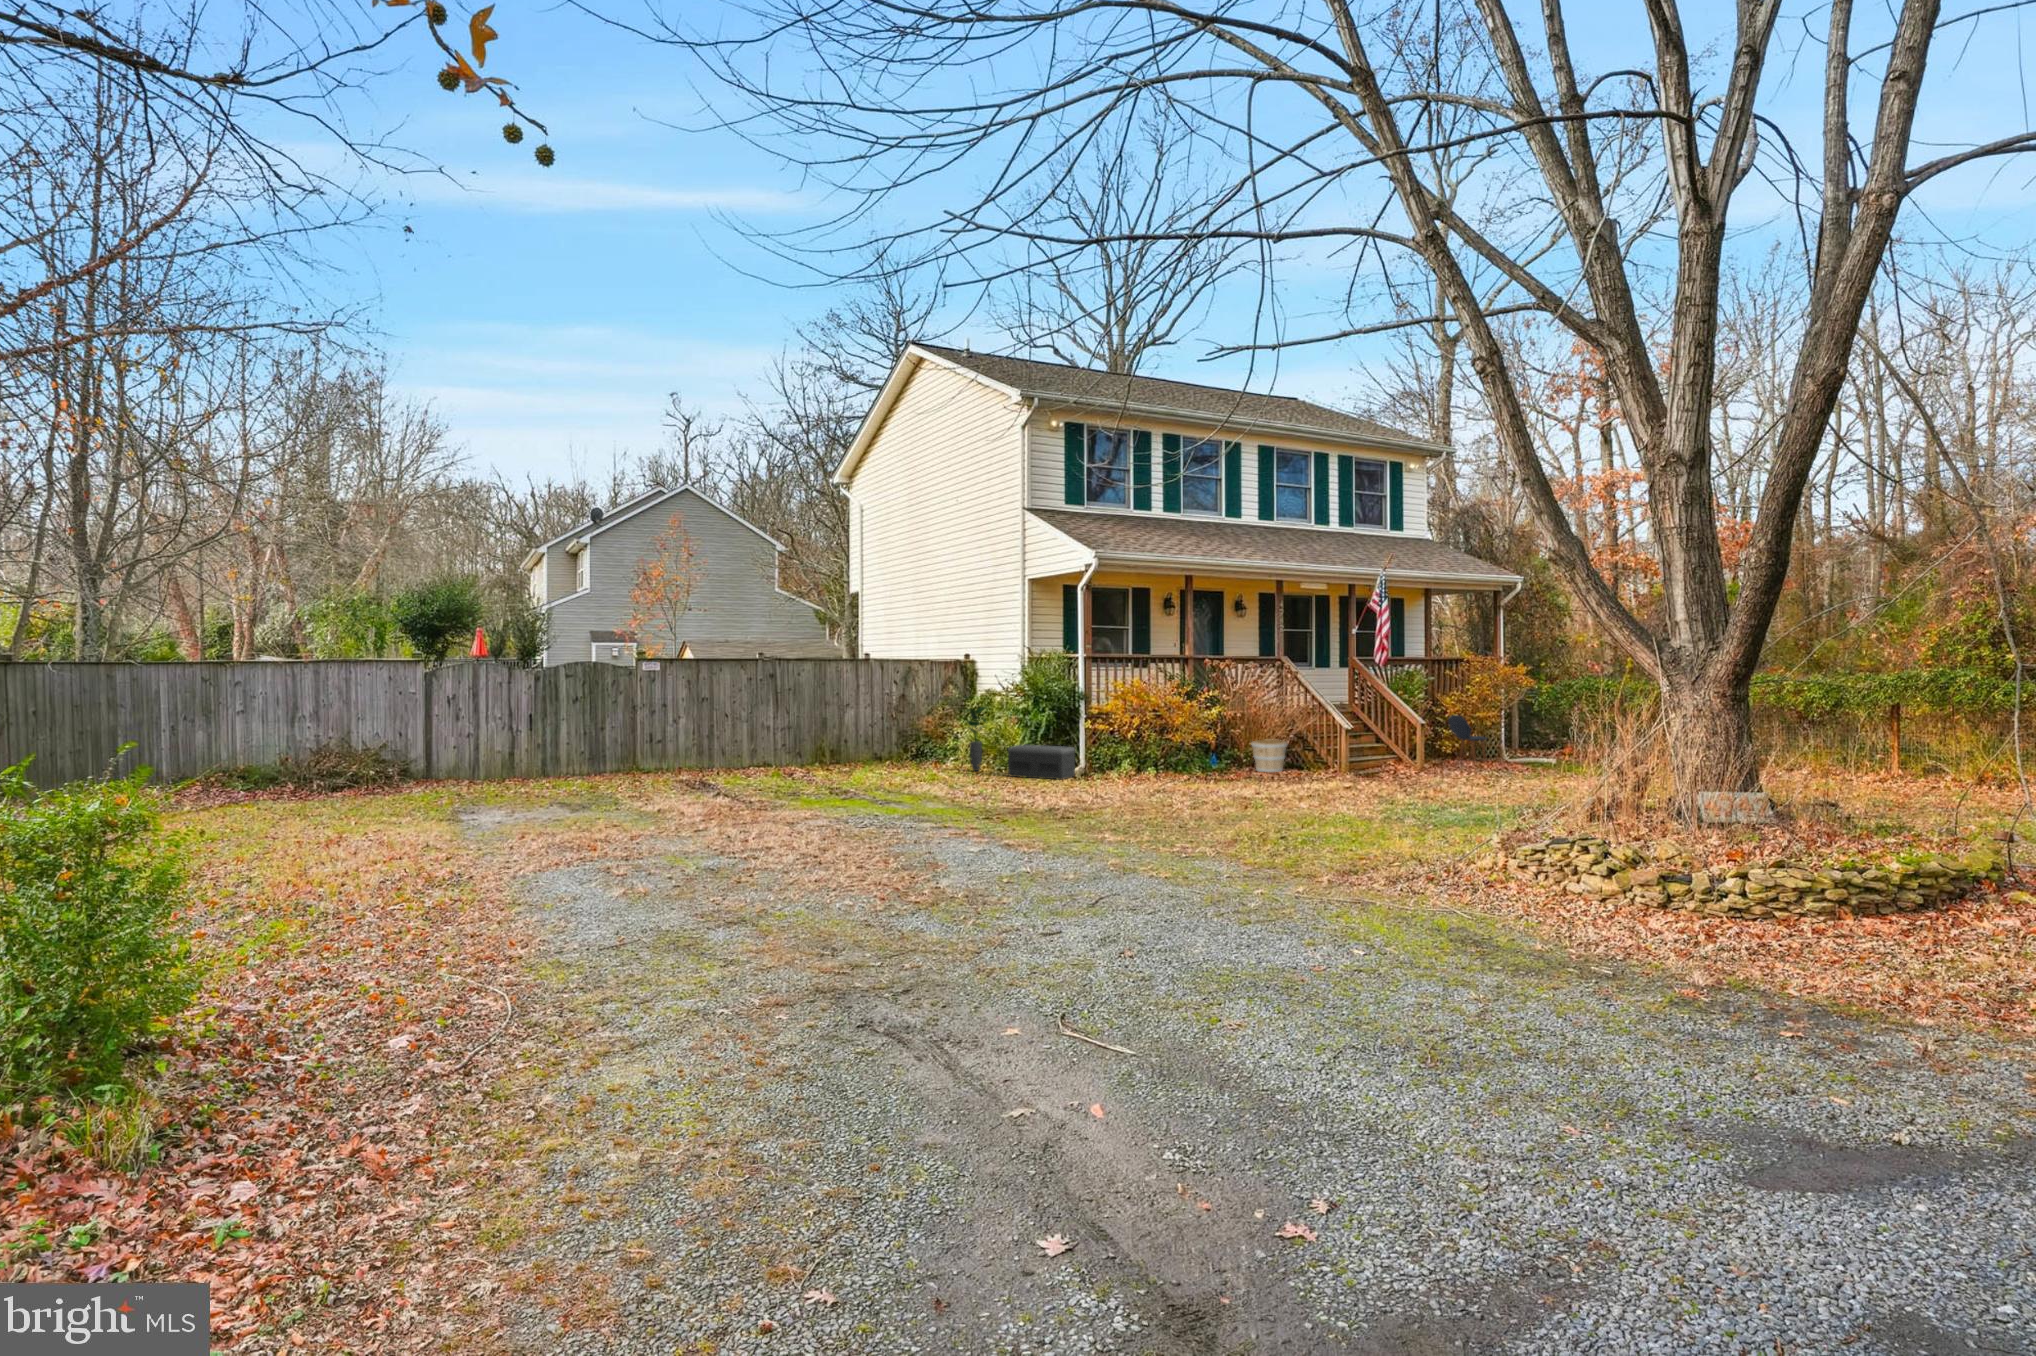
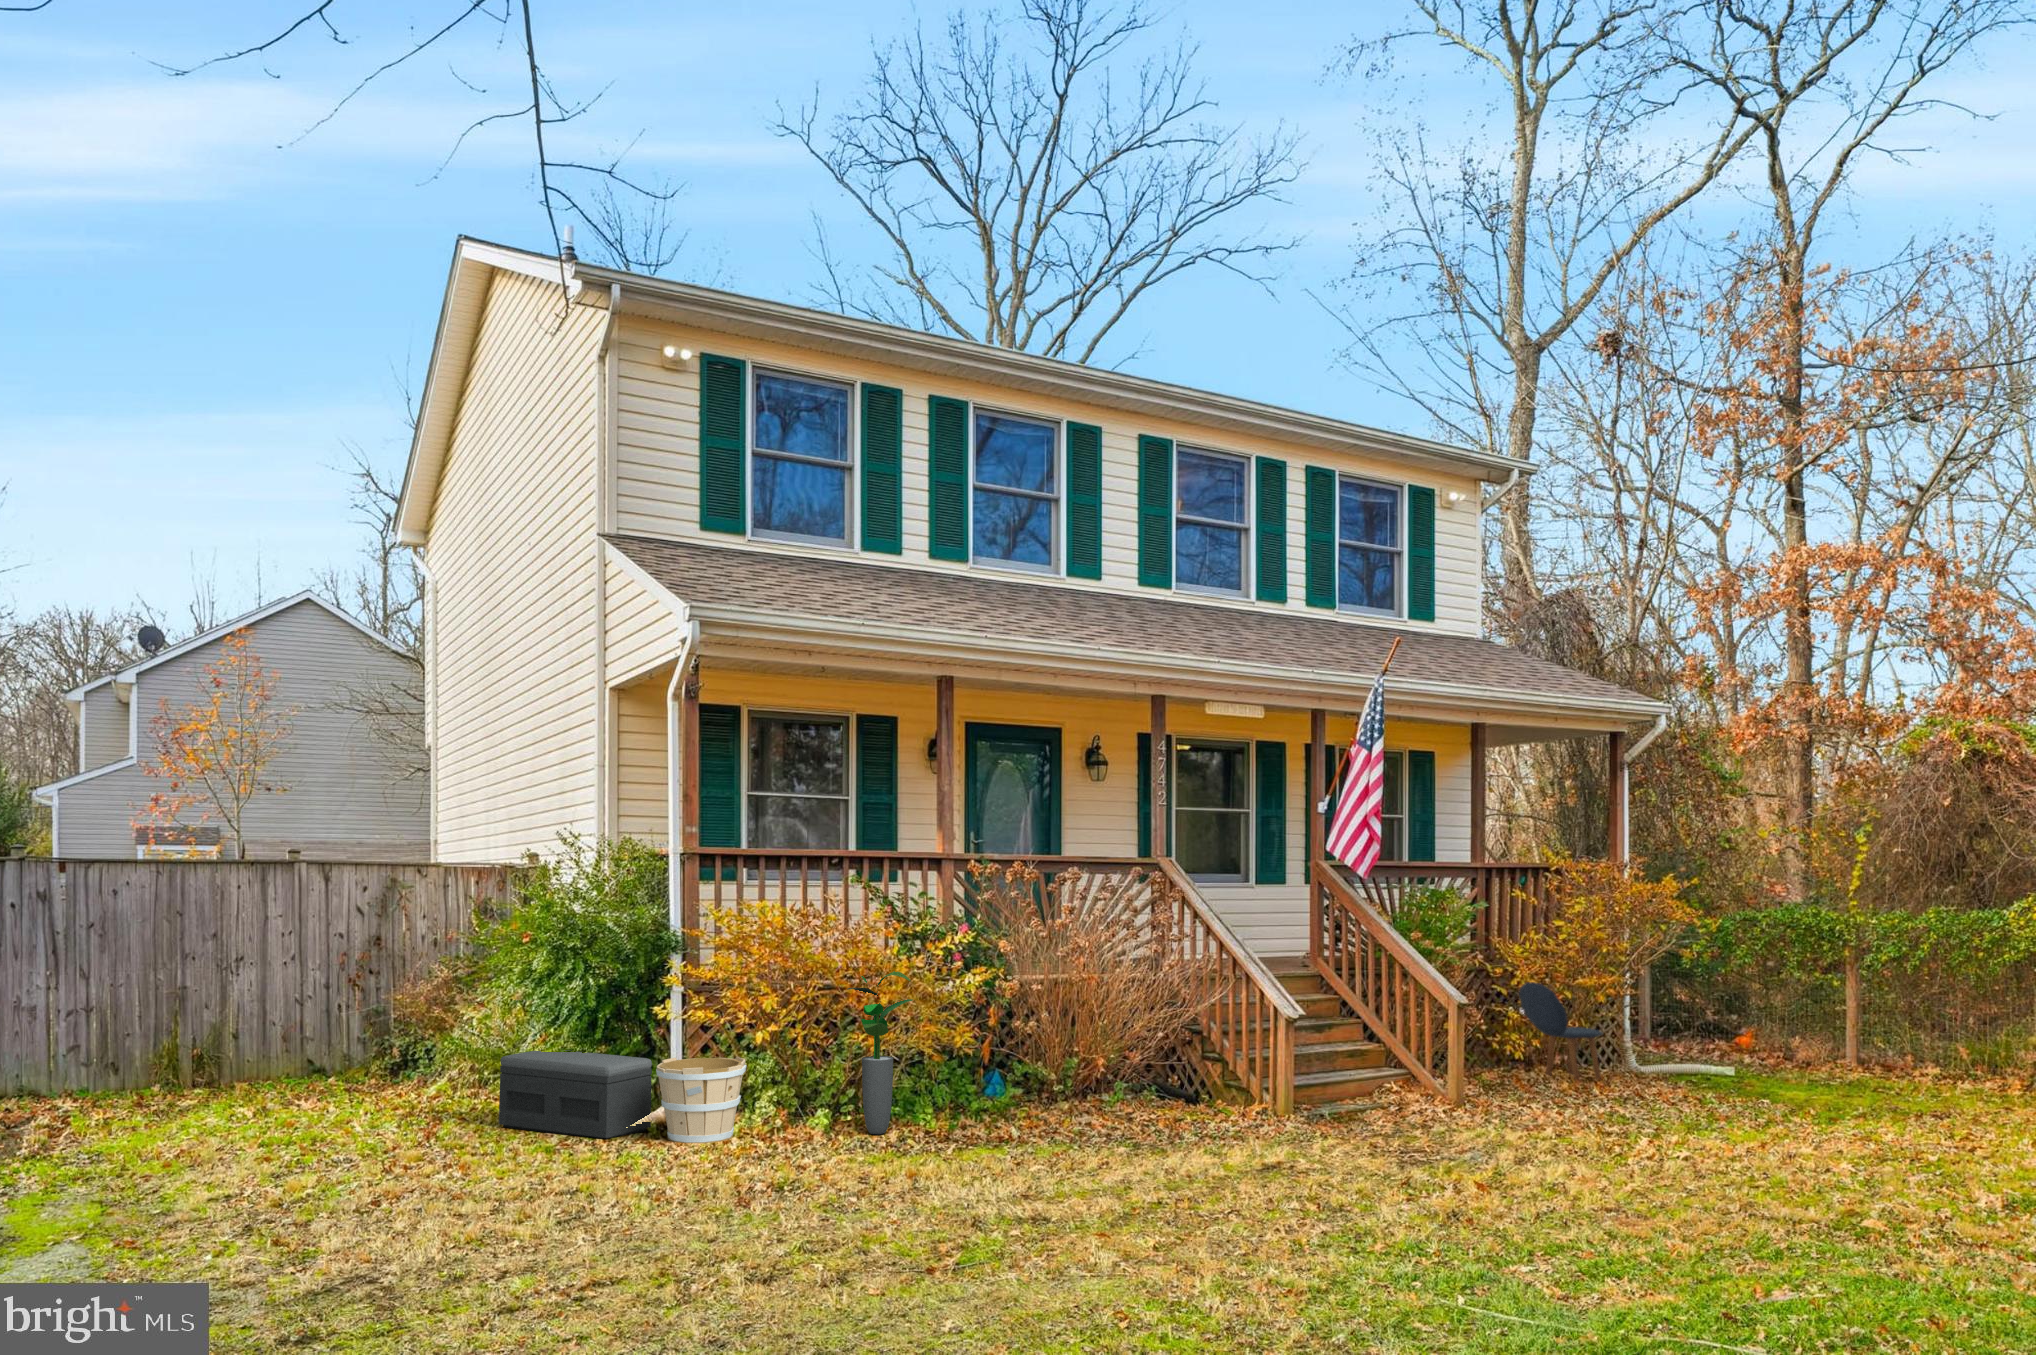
potted plant: present [967,707,987,771] -> present [847,971,913,1135]
wooden bucket: present [1251,739,1287,772] -> present [656,1057,746,1143]

